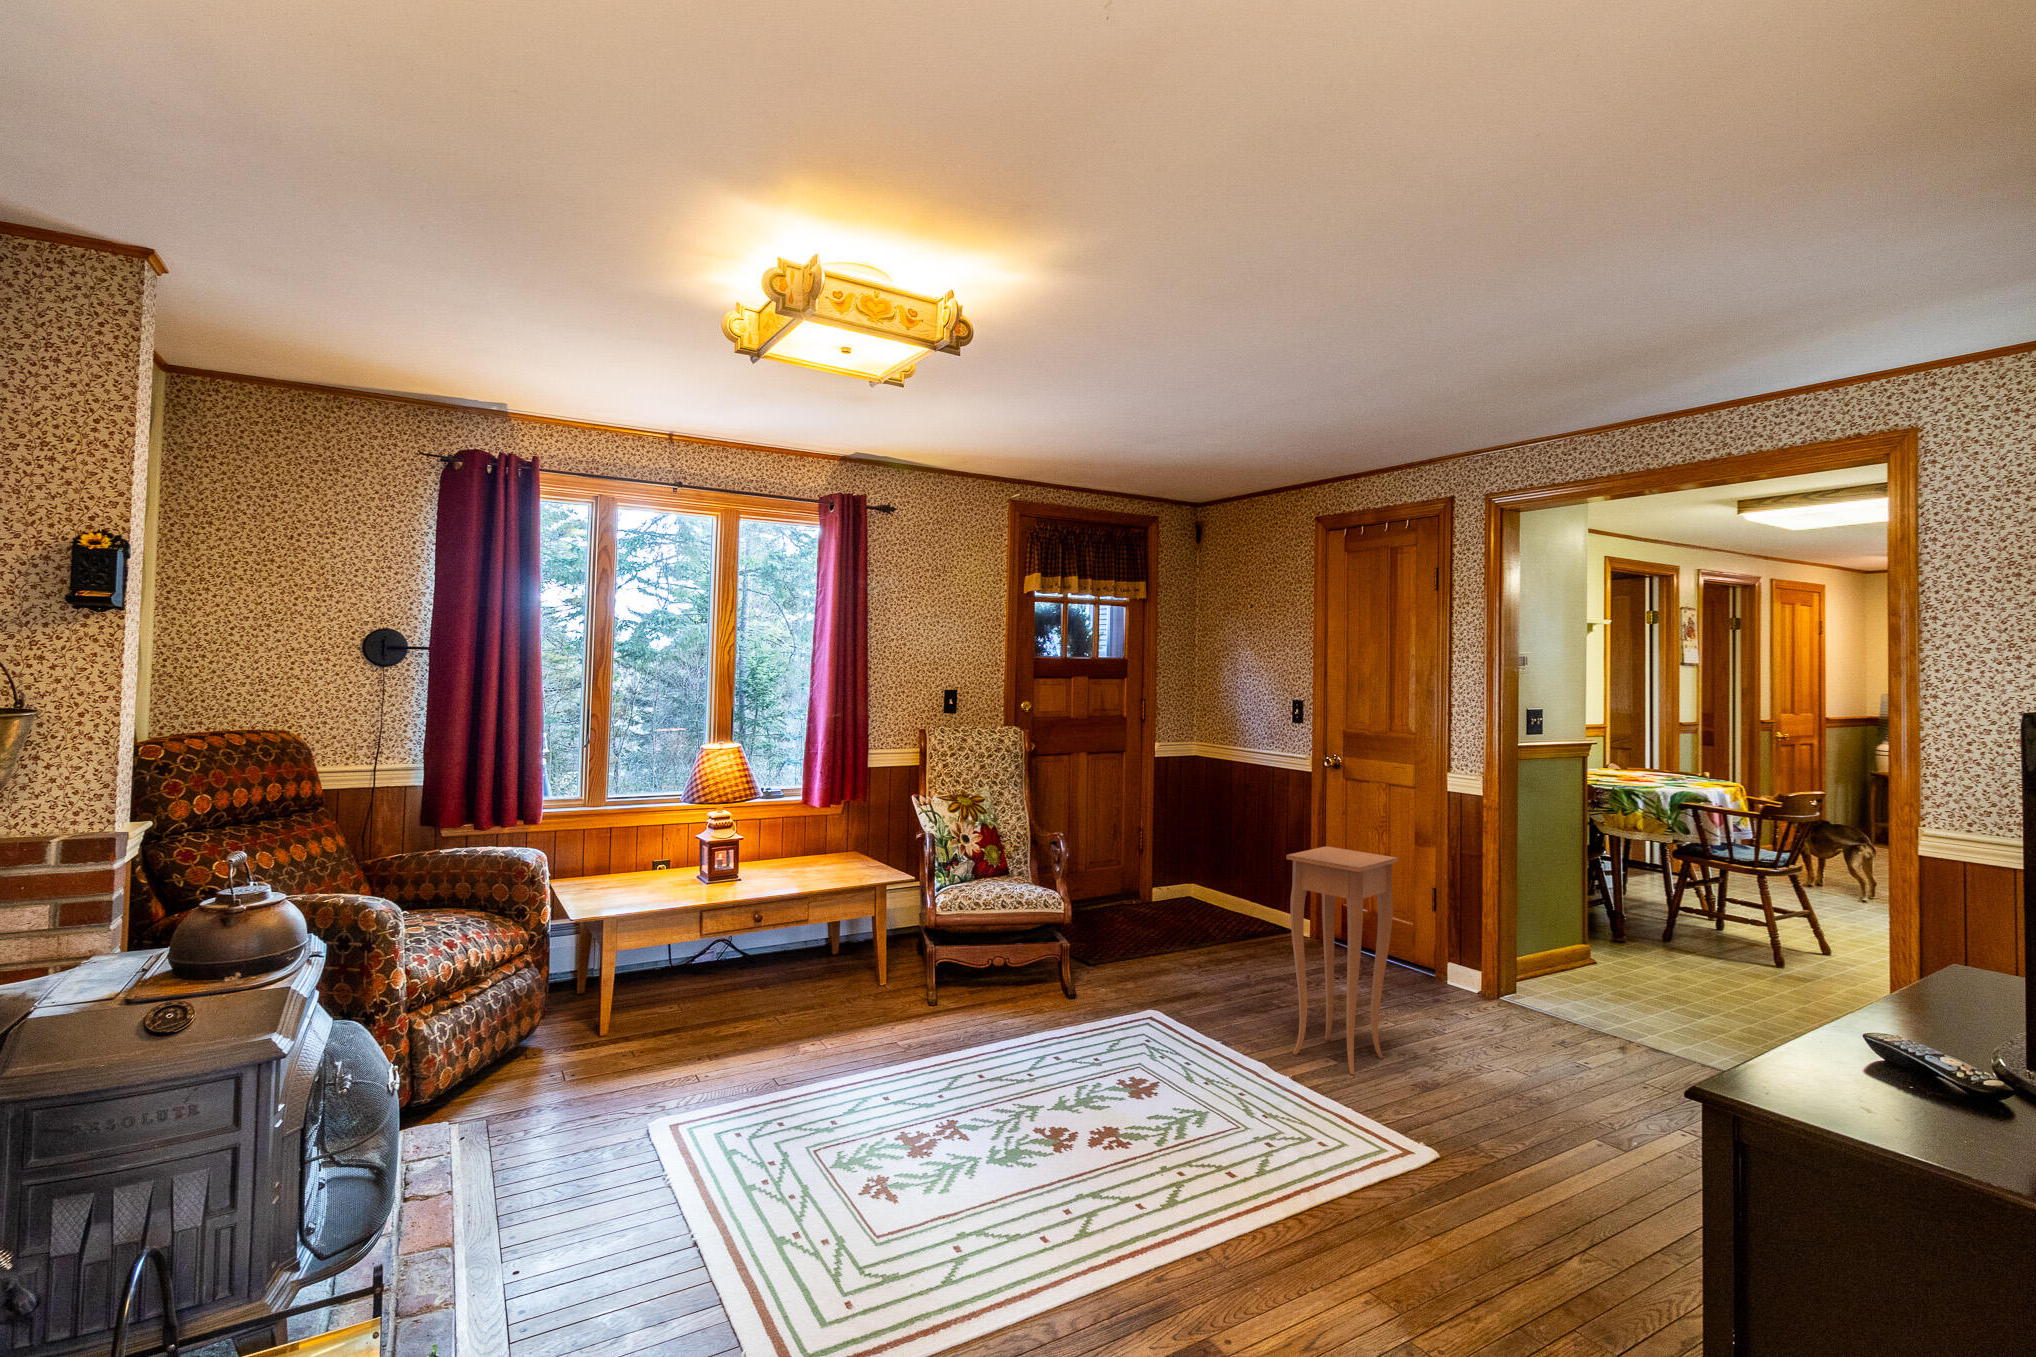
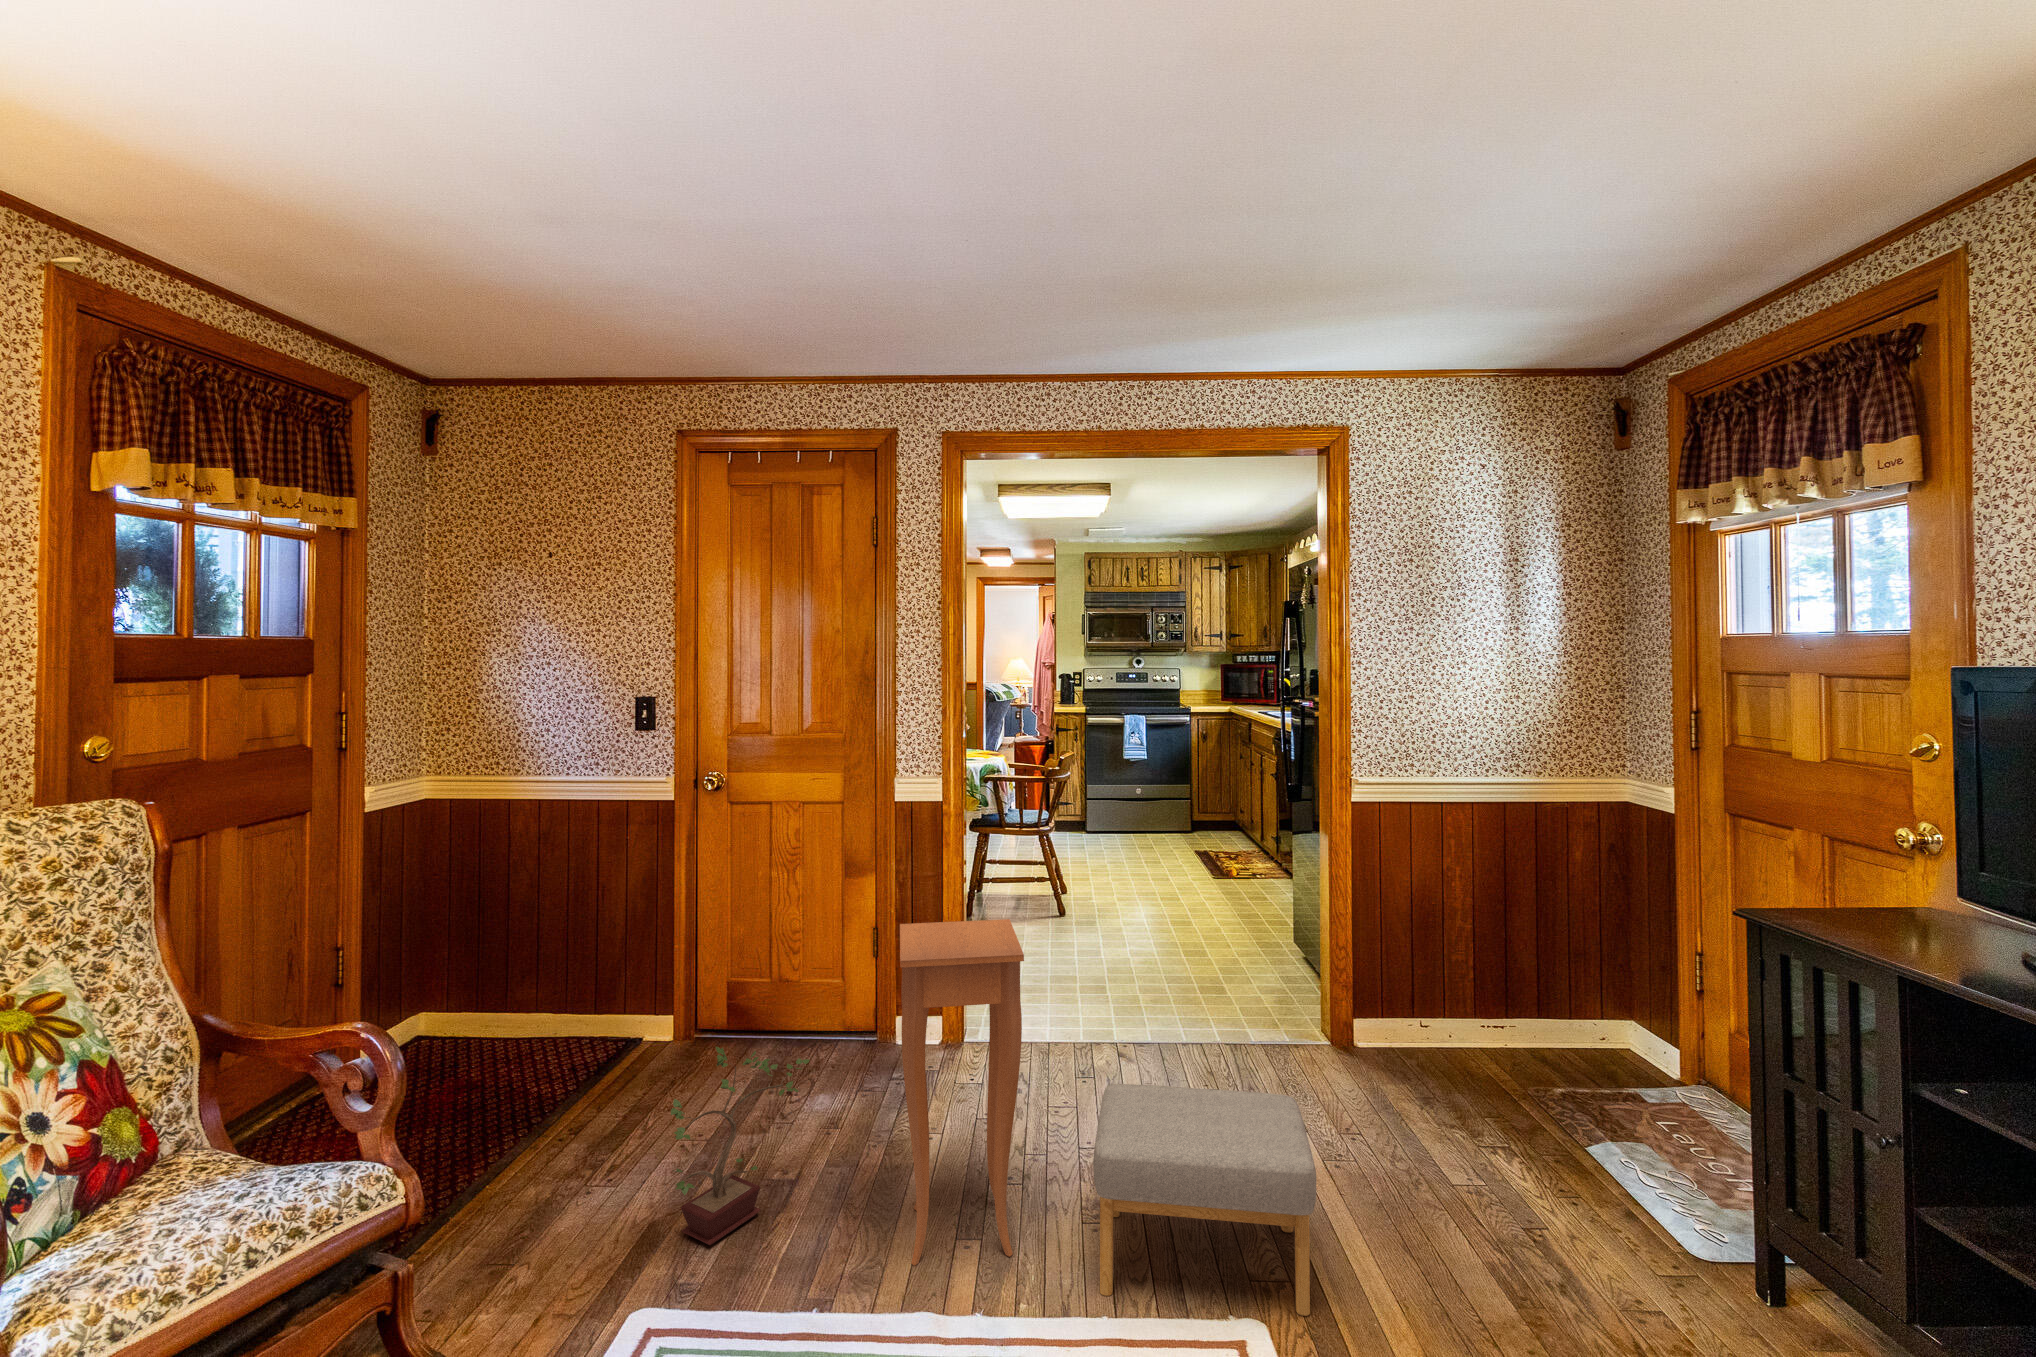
potted plant: none [1186,898,1285,1008] -> present [671,1047,809,1245]
footstool: none [1380,993,1587,1176] -> present [1093,1084,1317,1316]

